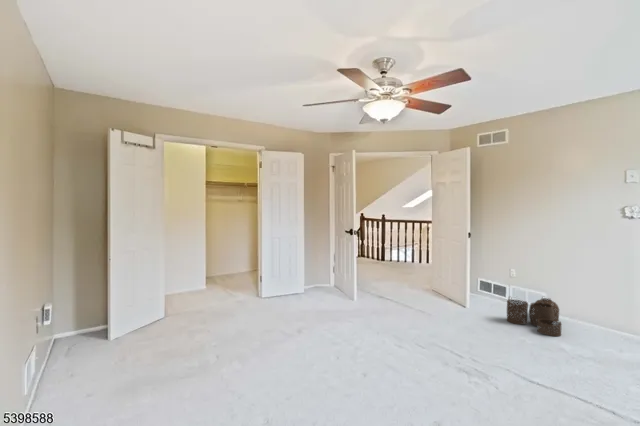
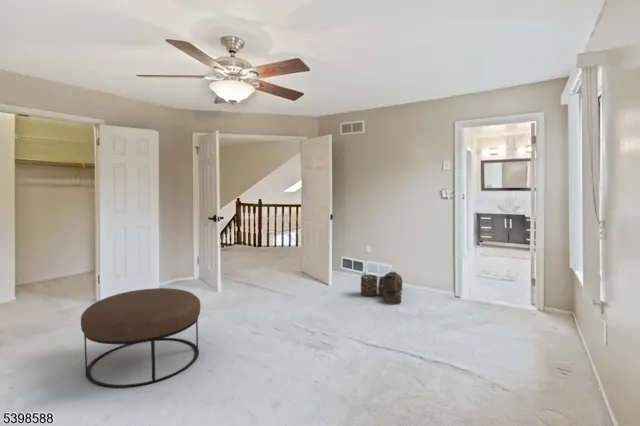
ottoman: none [248,298,348,390] -> present [81,288,200,388]

